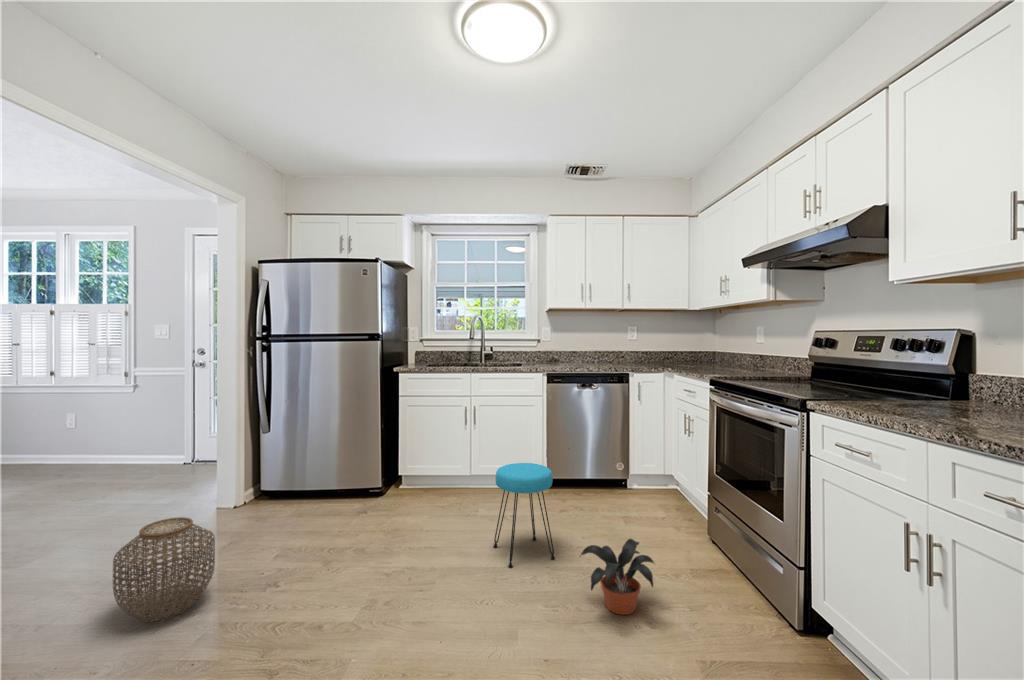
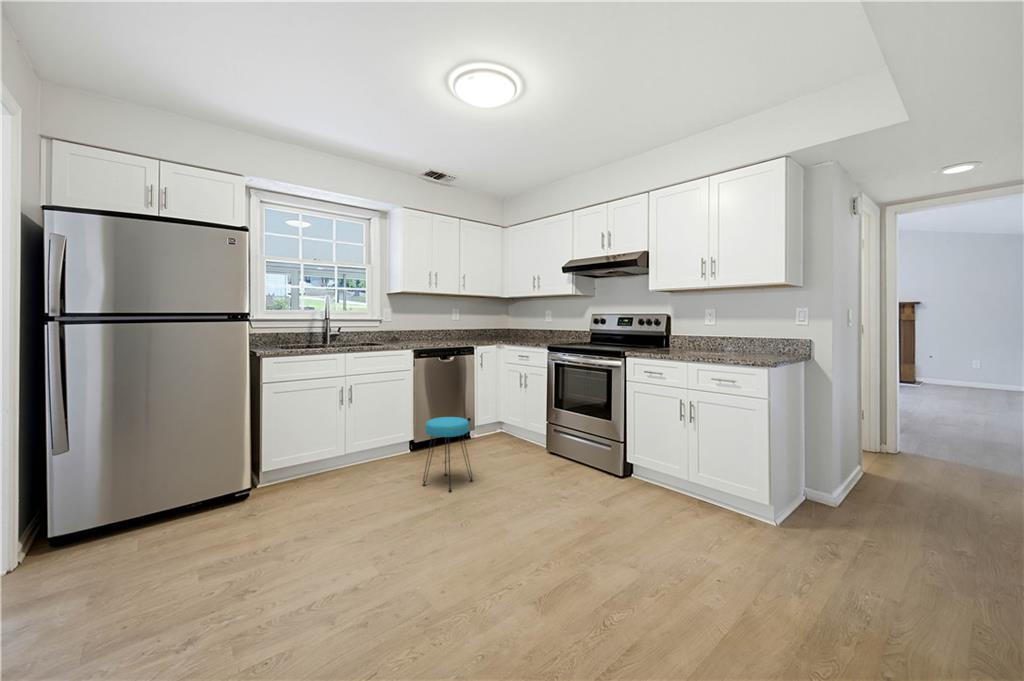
woven basket: present [113,517,215,622] -> none [130,507,233,612]
potted plant: present [580,539,654,615] -> none [511,449,561,493]

